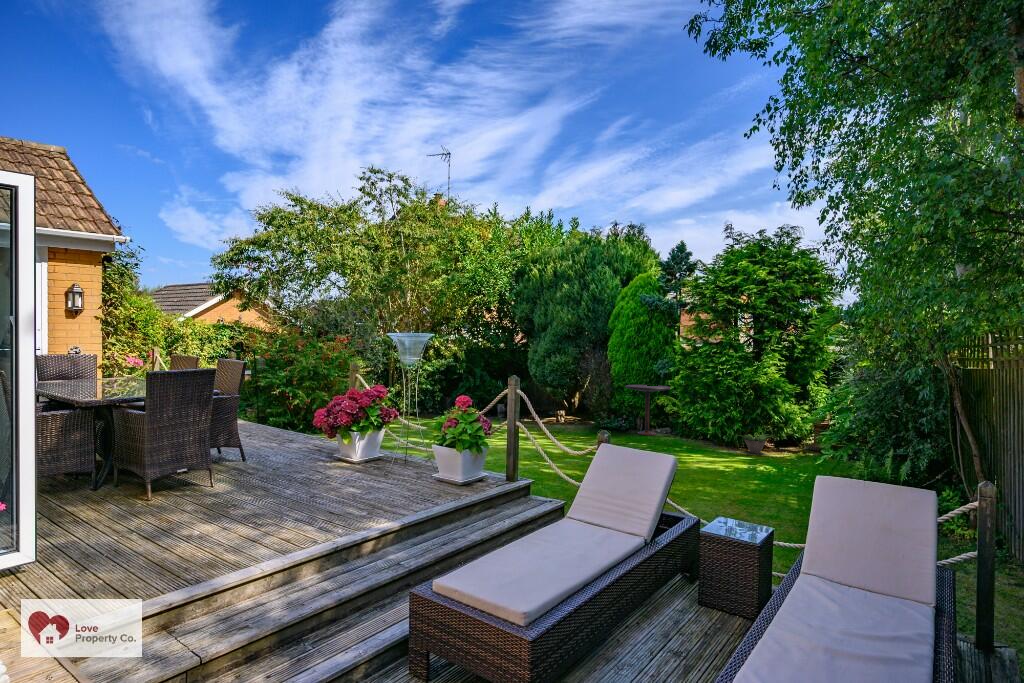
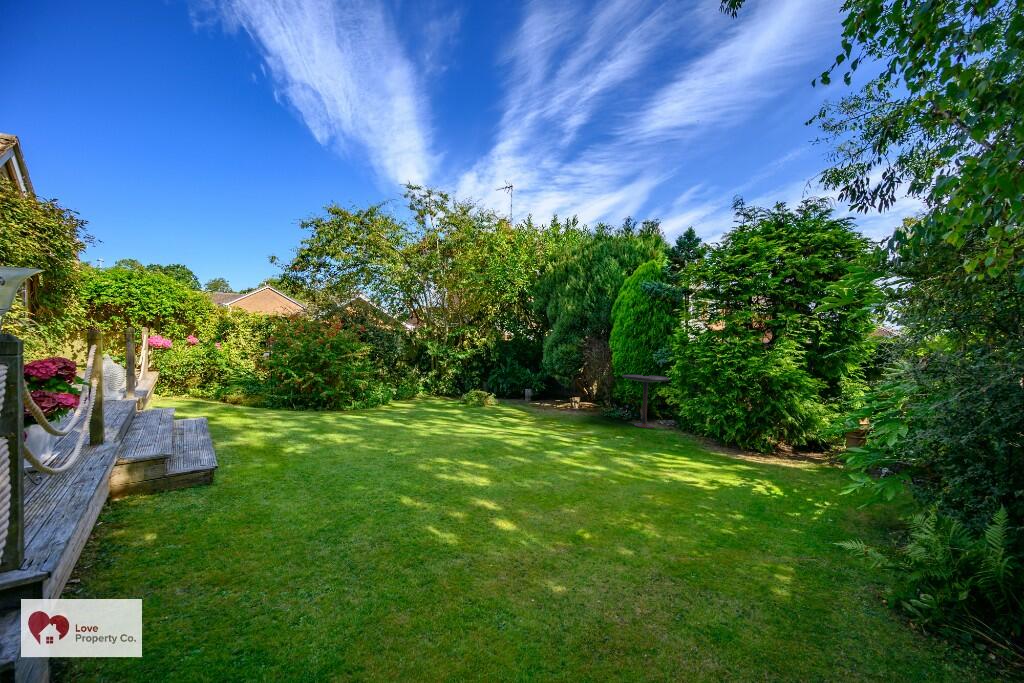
decorative plant: present [739,434,771,454] -> none [737,435,787,460]

